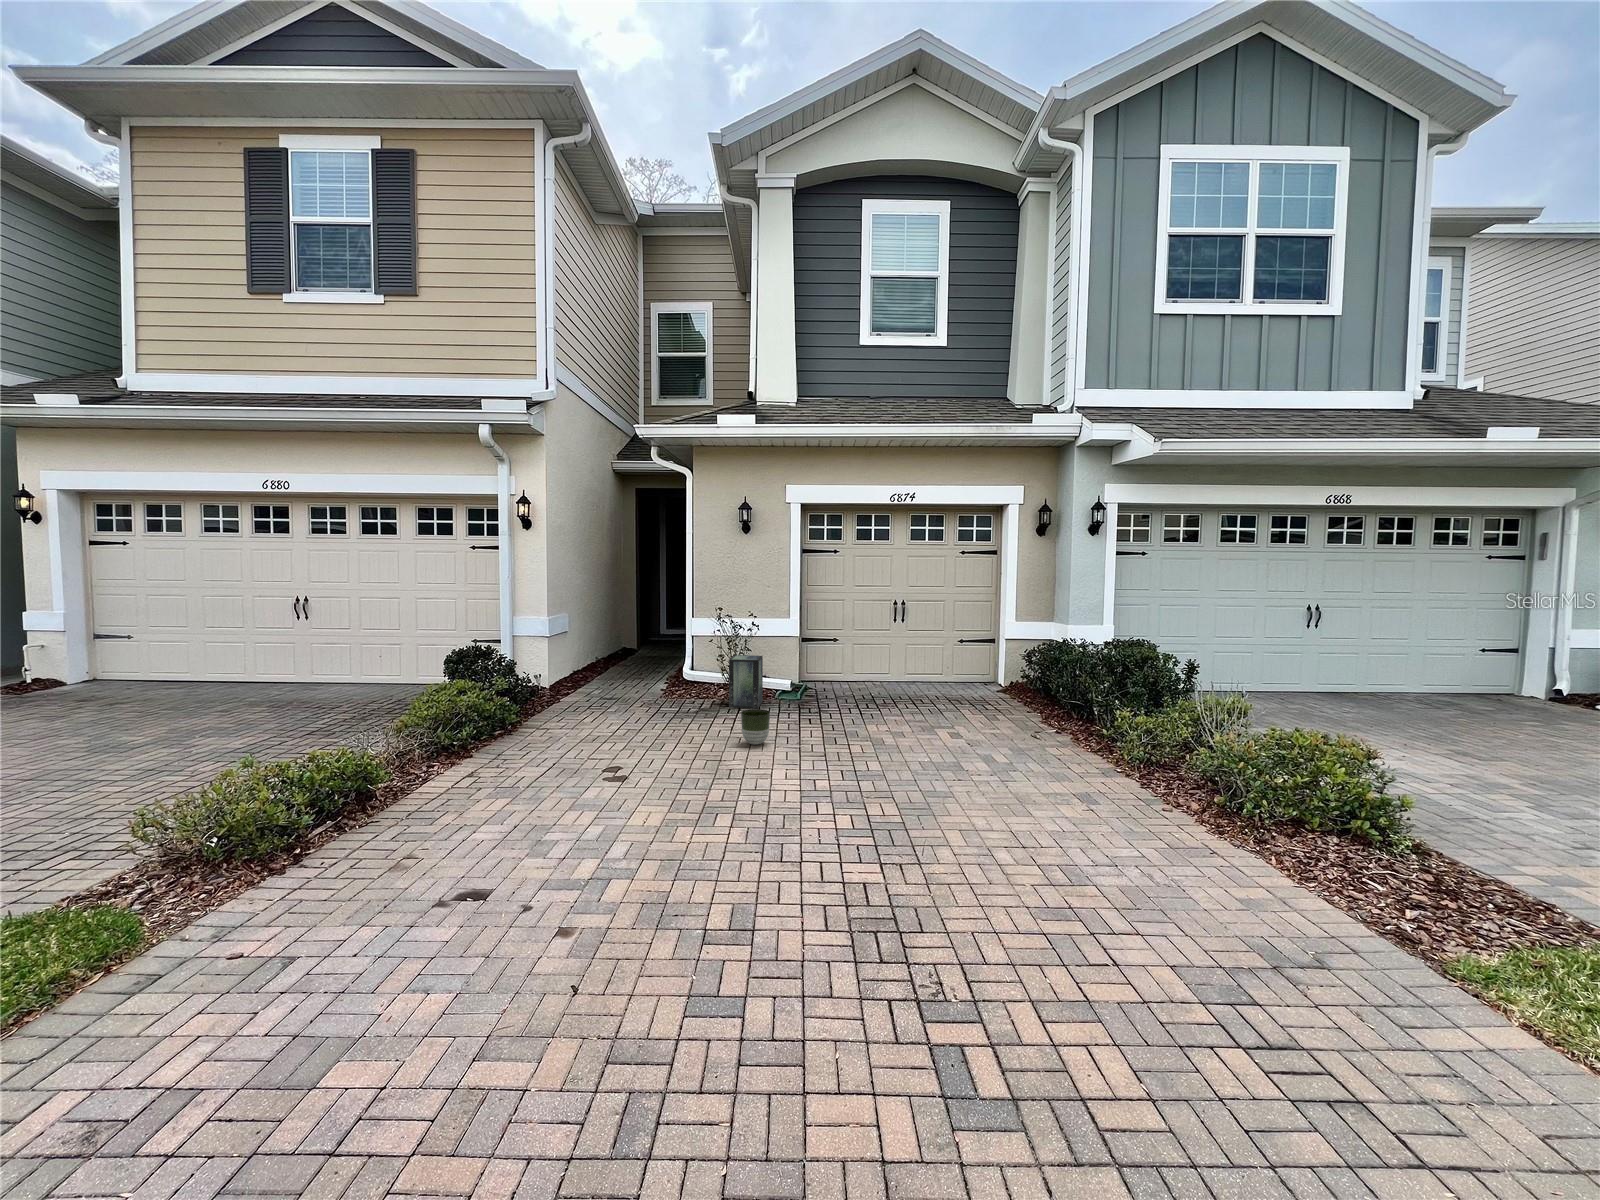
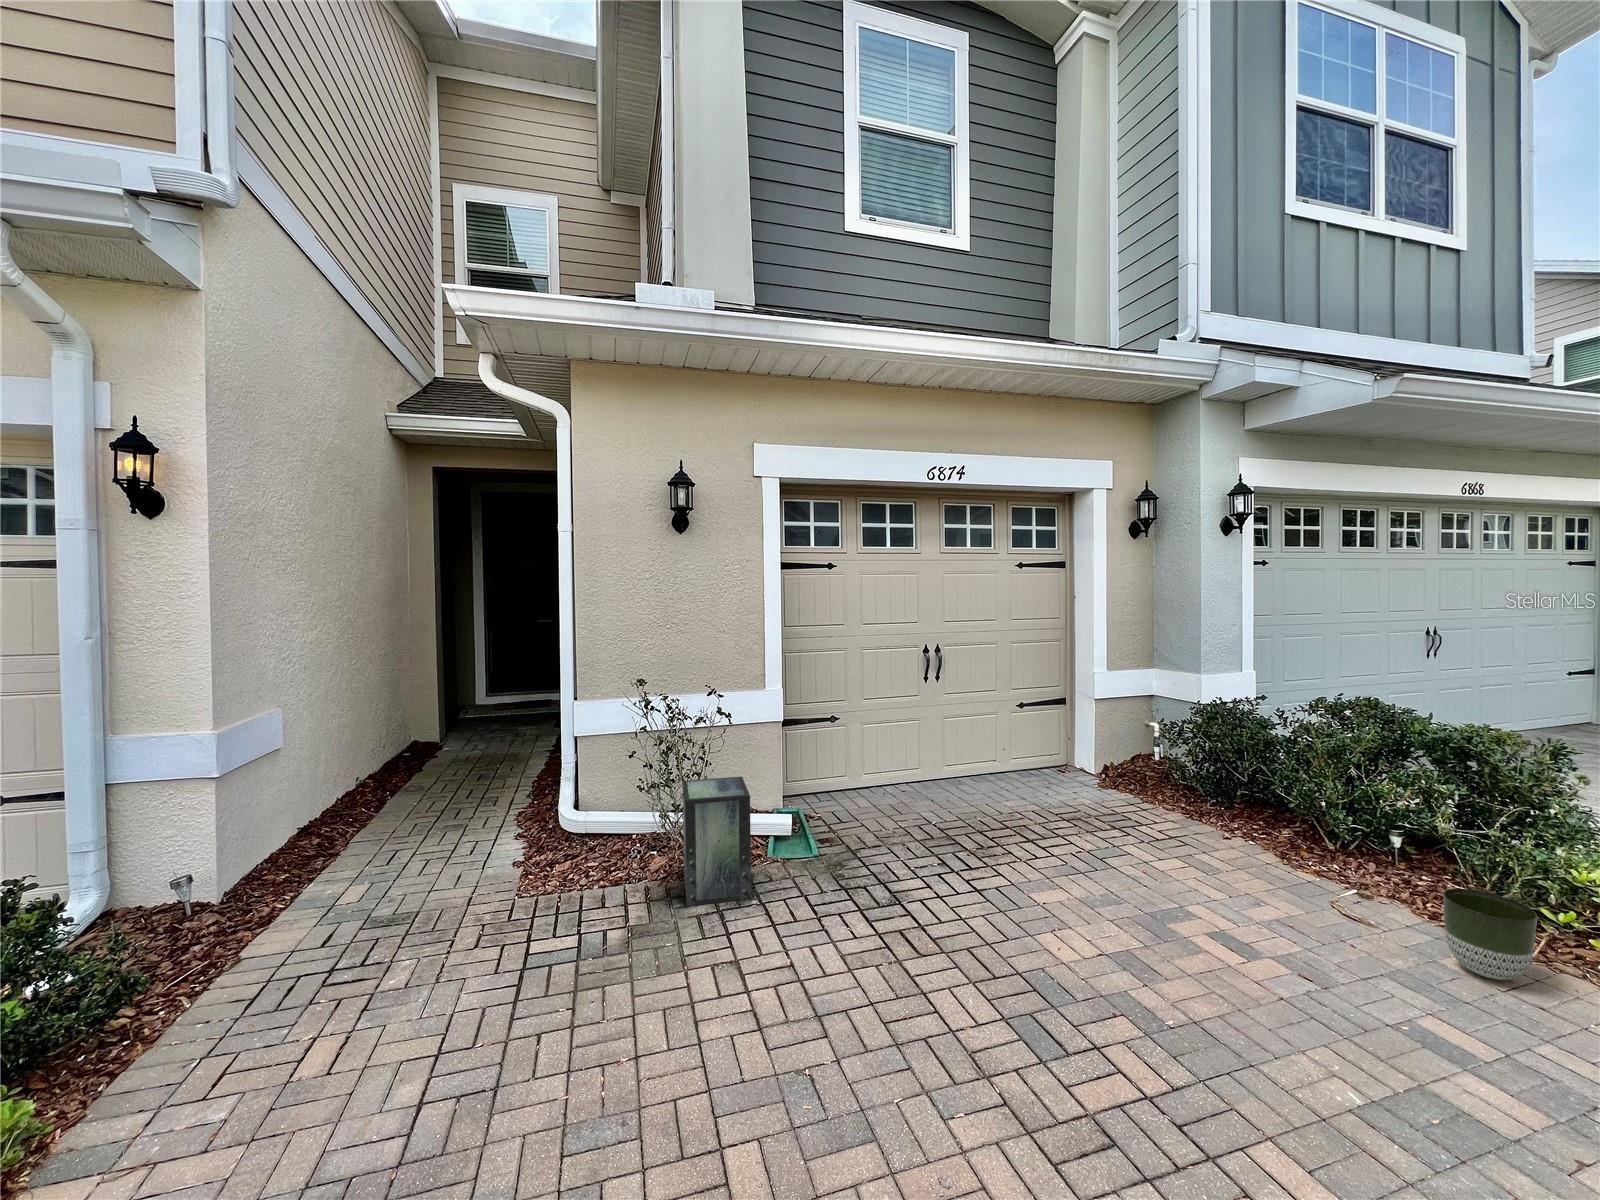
planter: present [741,709,770,745] -> present [1443,889,1537,980]

